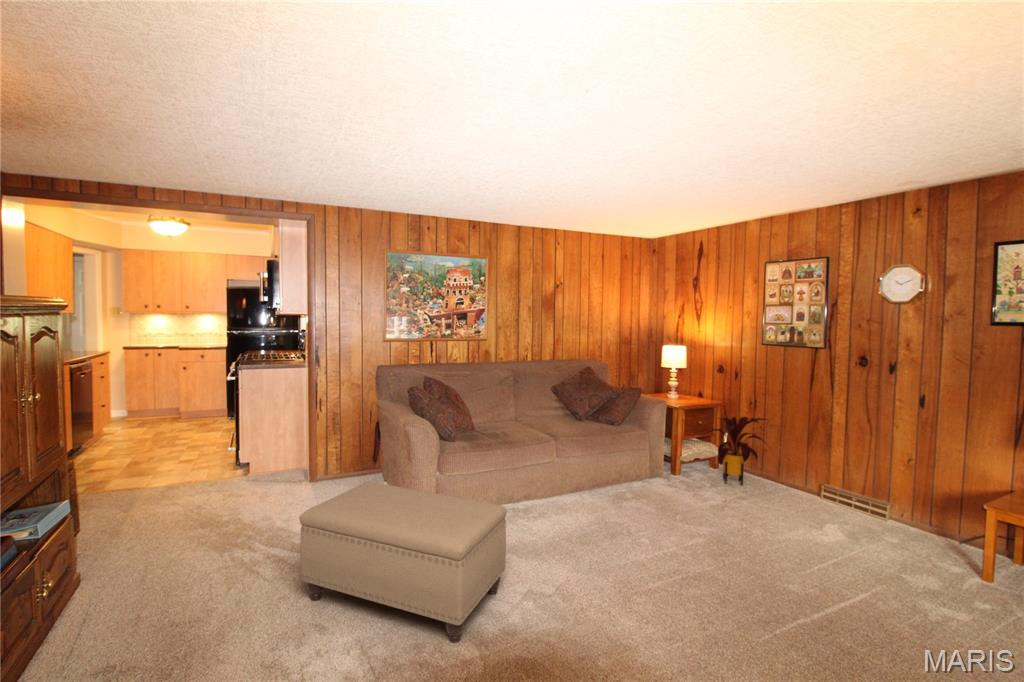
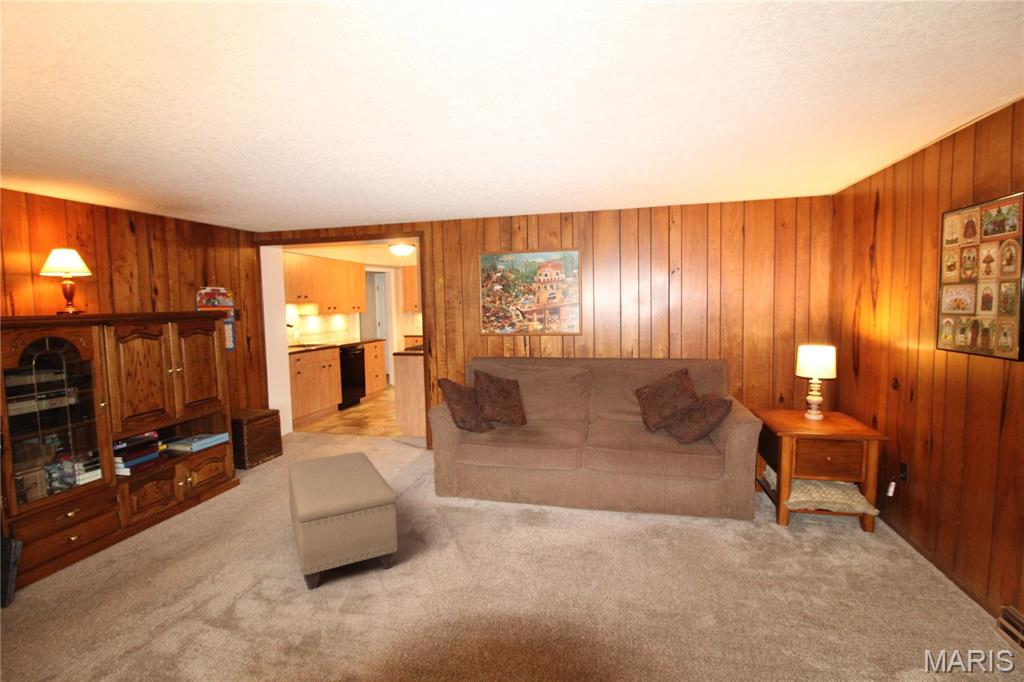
house plant: present [709,417,767,485] -> none [806,457,926,565]

